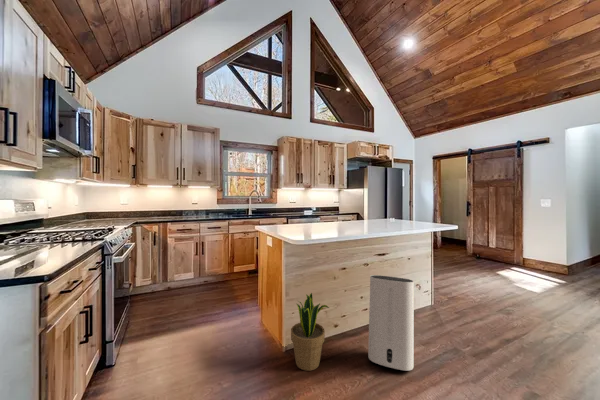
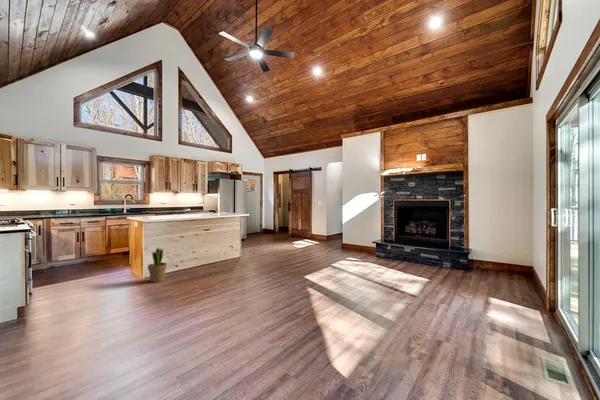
air purifier: present [368,275,414,371] -> none [191,238,213,276]

